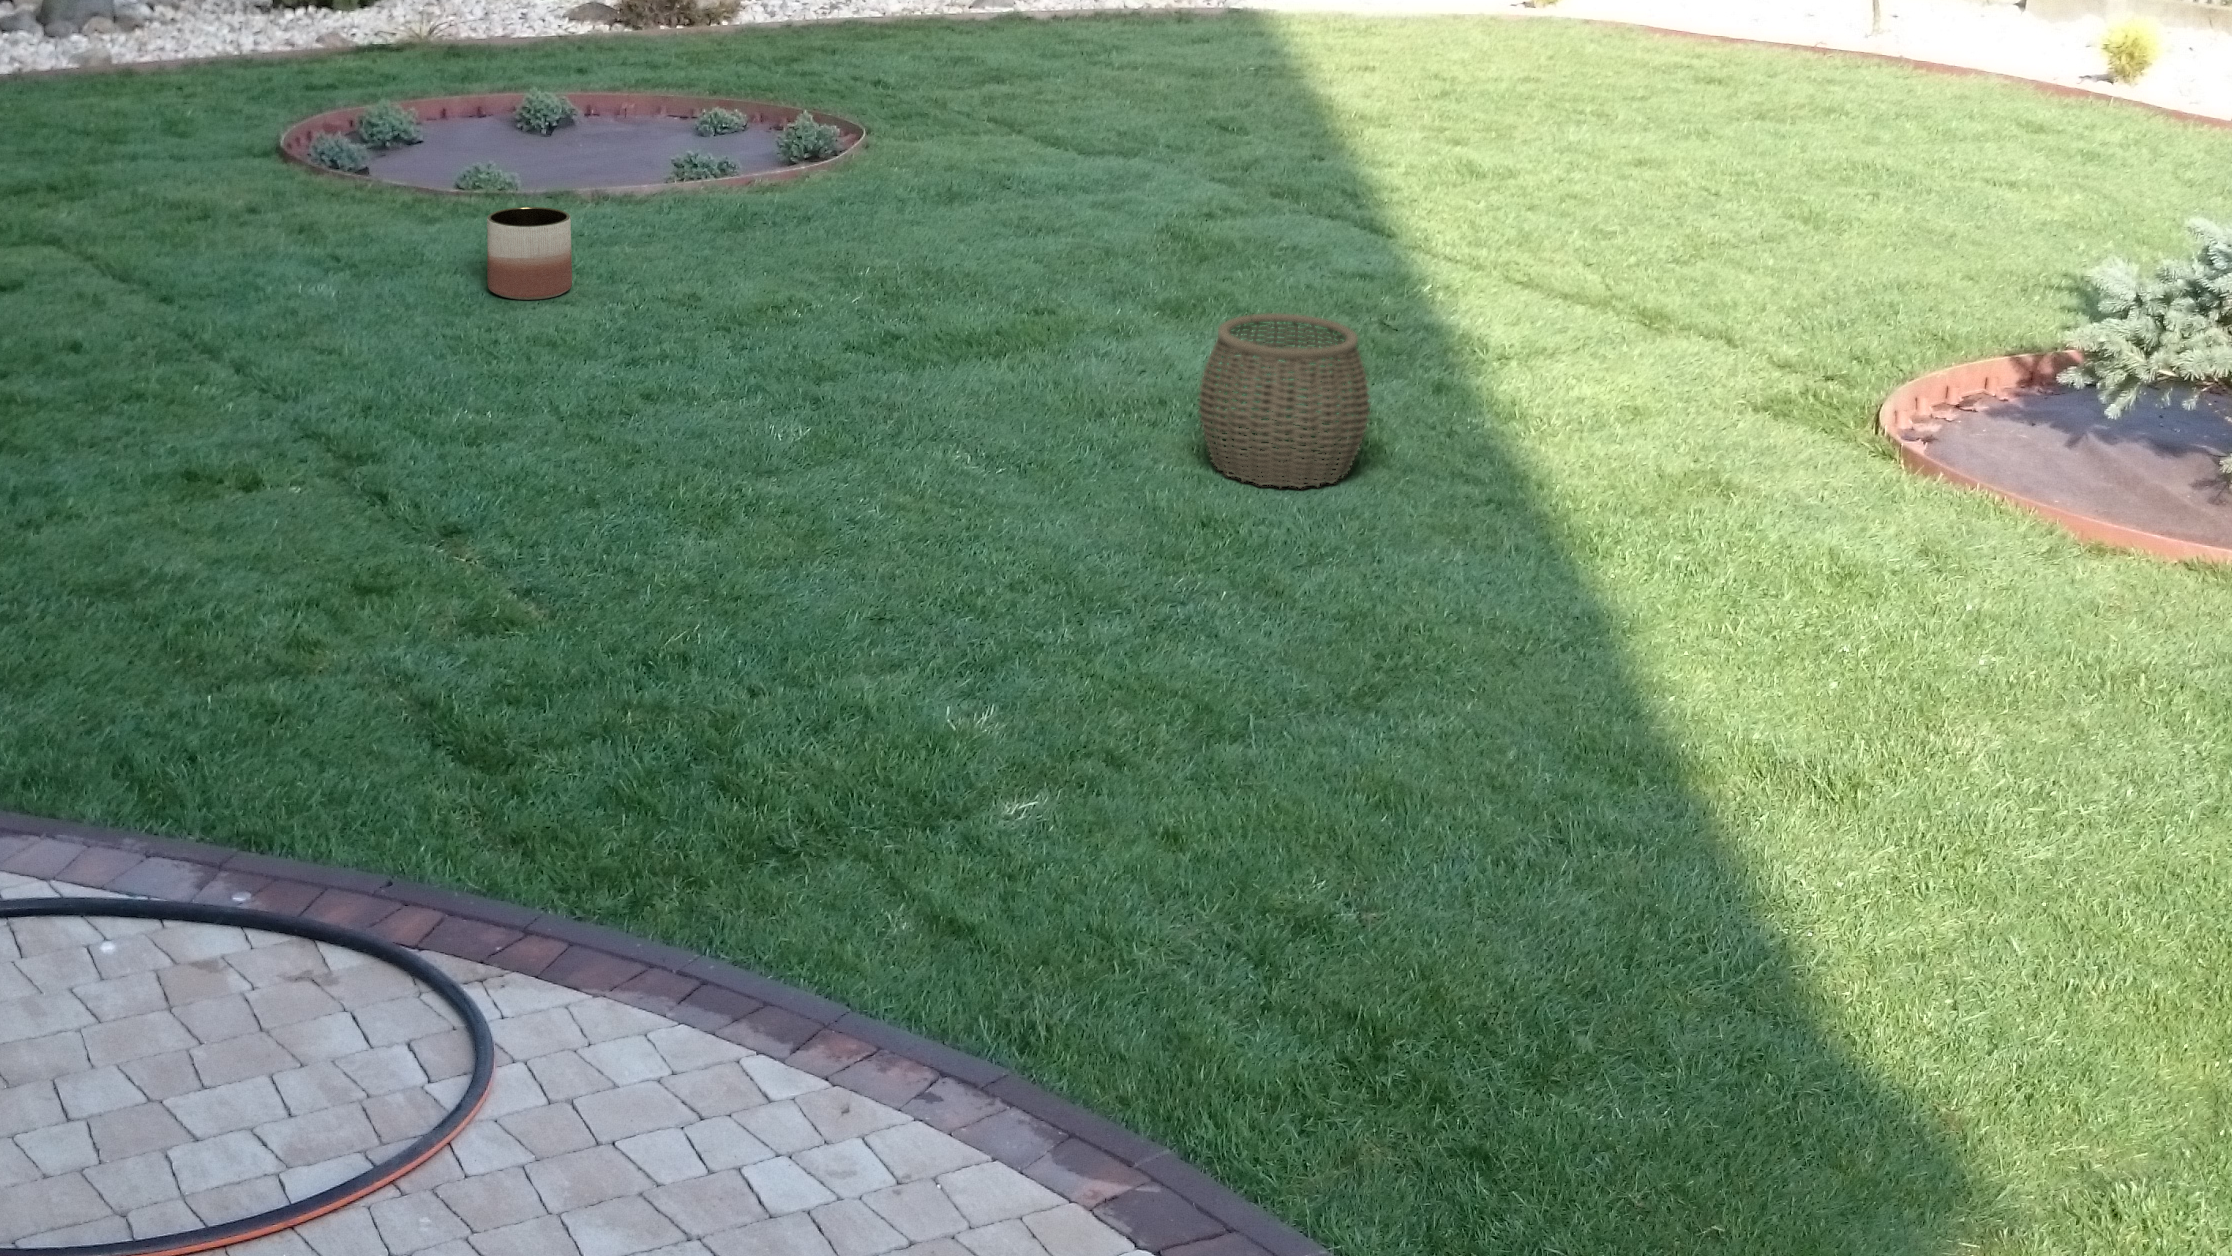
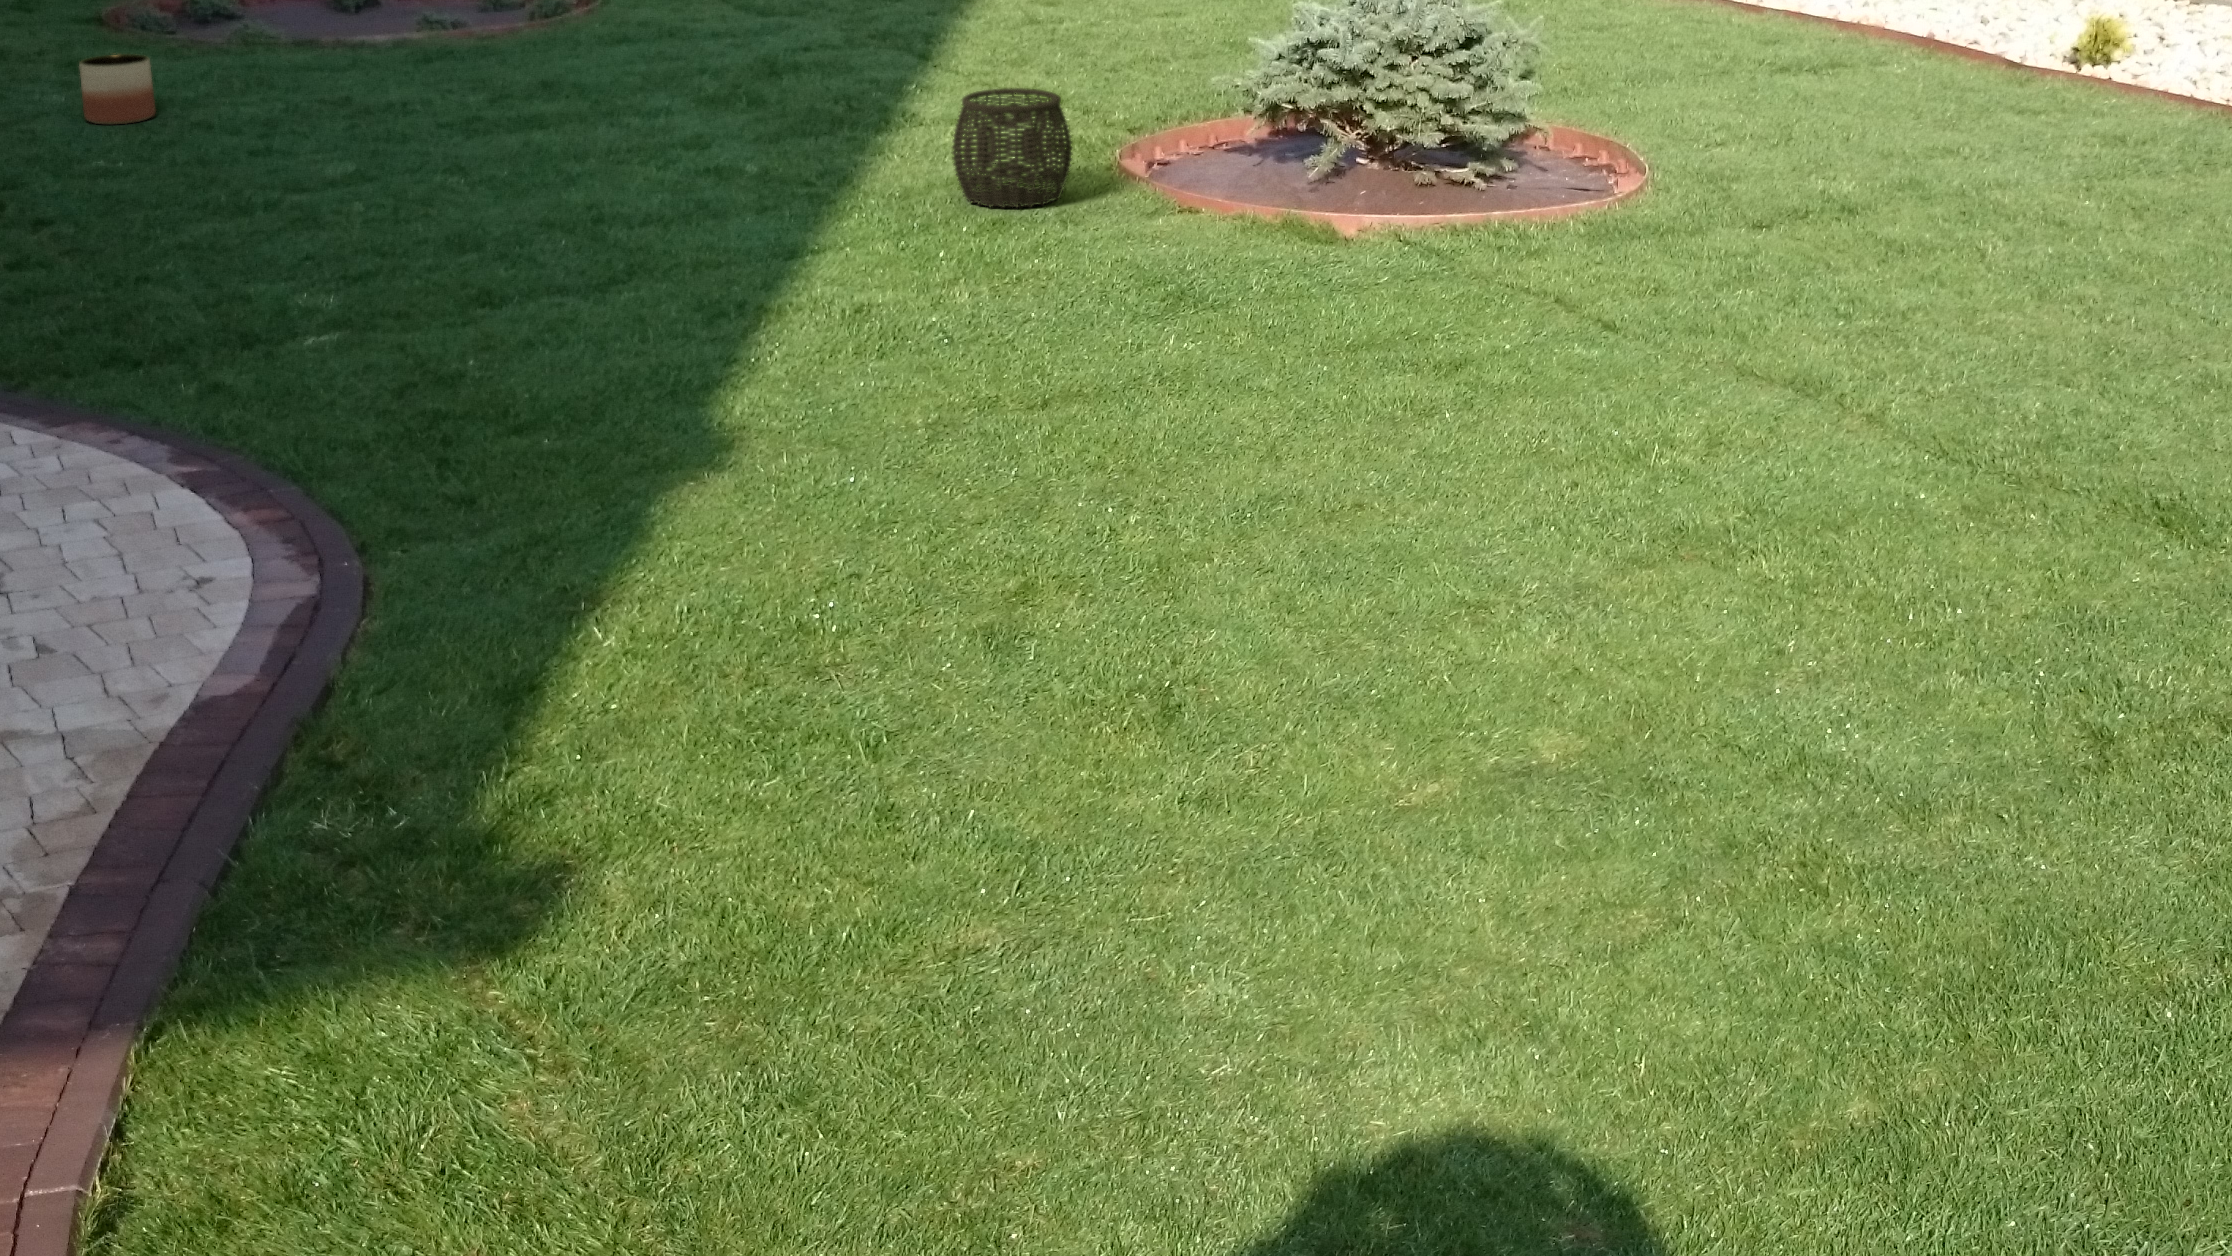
woven basket: present [1199,313,1370,488] -> present [952,88,1072,208]

